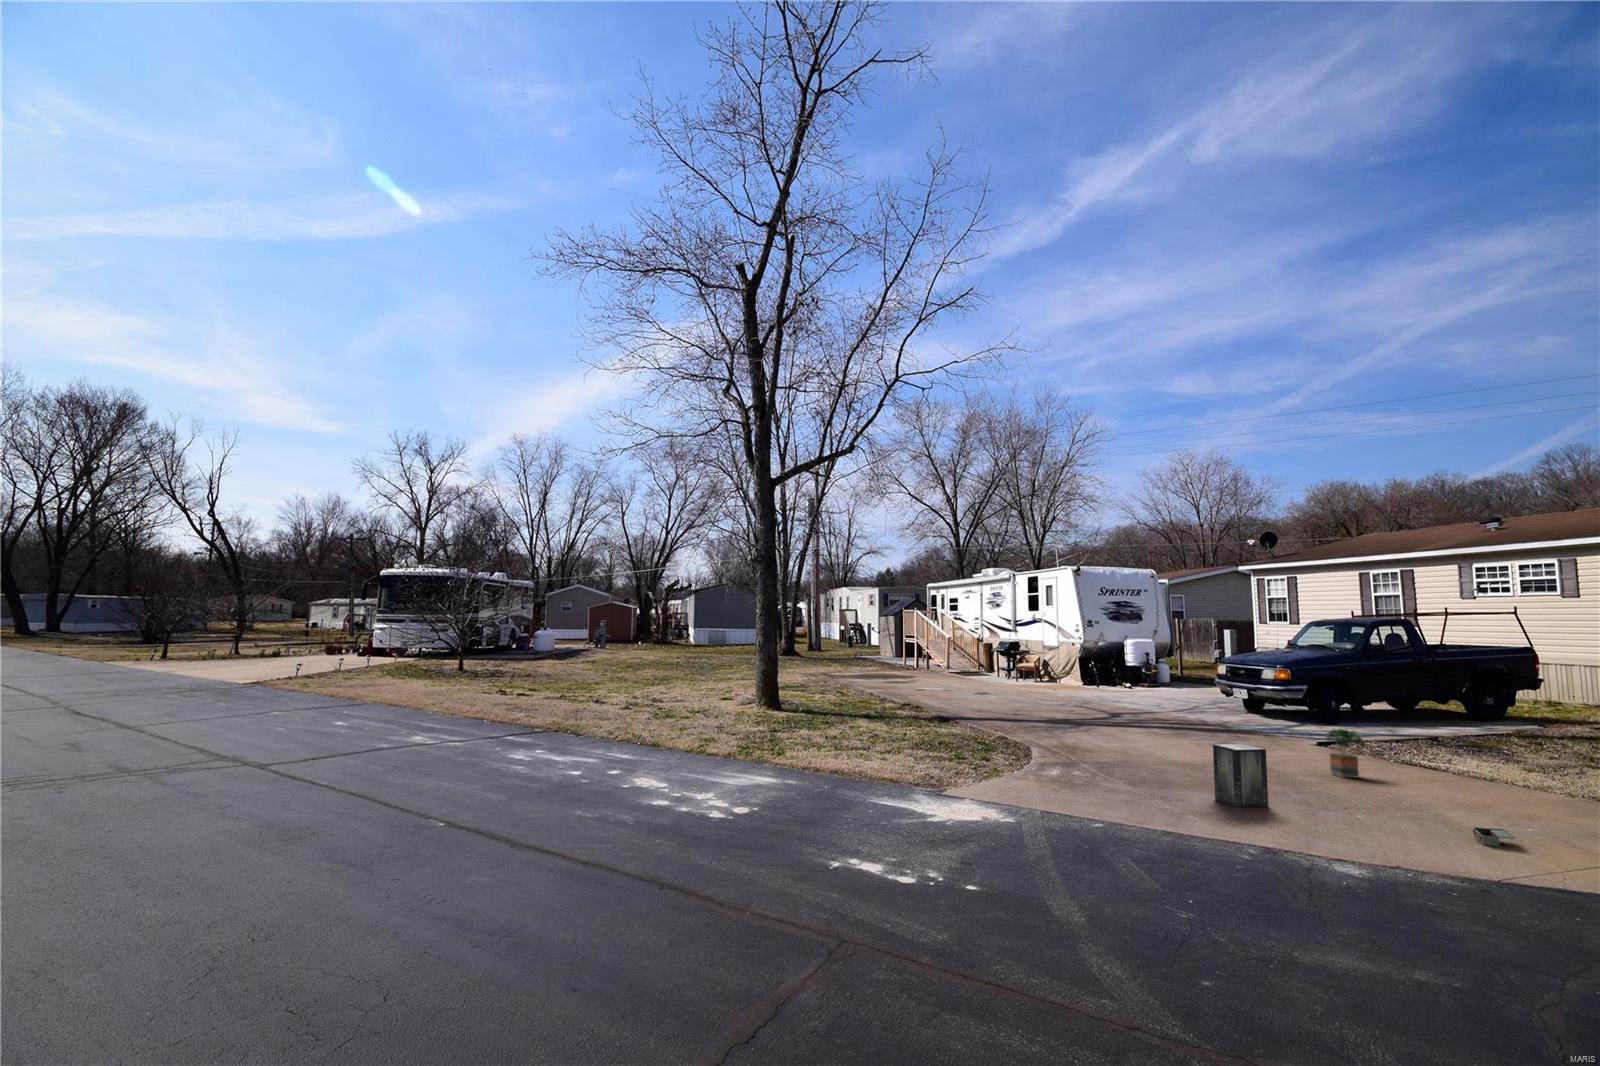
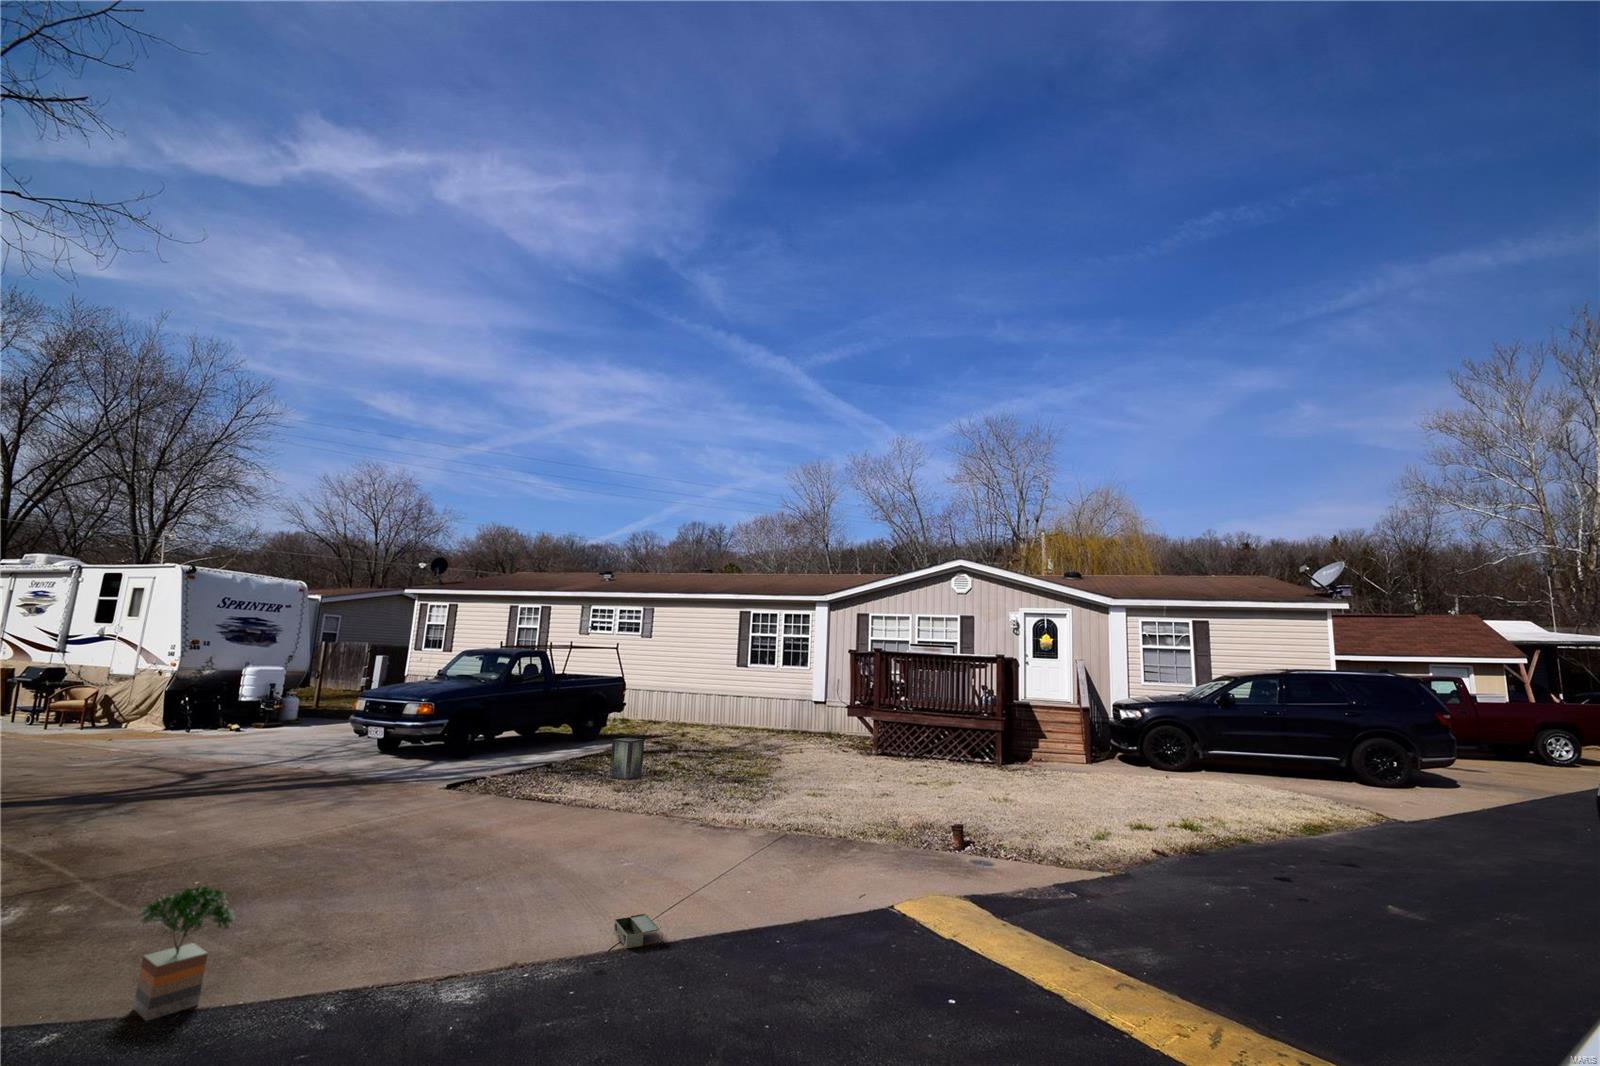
potted tree: present [1326,729,1365,778] -> present [133,886,234,1021]
storage box: present [1213,744,1268,807] -> present [609,738,644,780]

